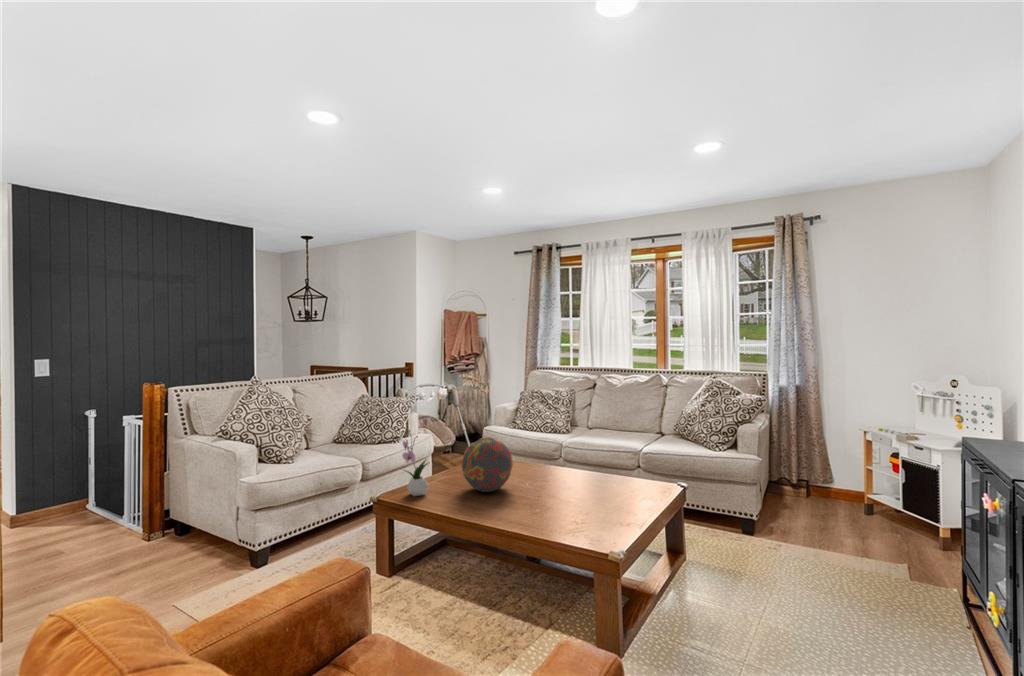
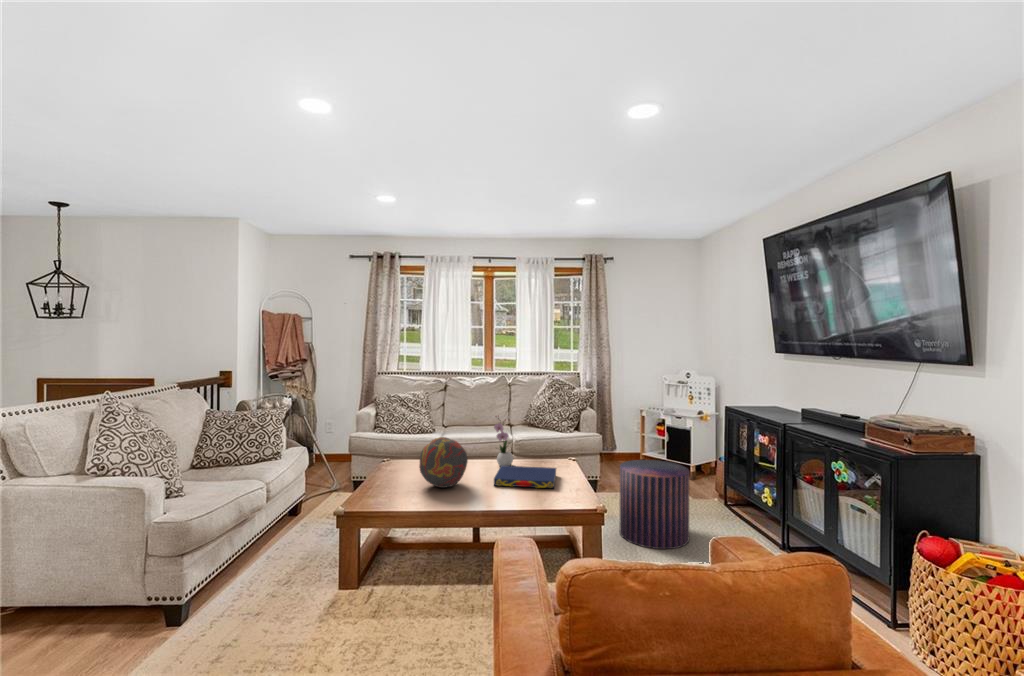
flower arrangement: present [402,430,429,496] -> present [494,416,513,466]
book: none [534,478,623,515] -> present [494,466,556,488]
pouf: none [719,498,830,641] -> present [620,460,689,549]

